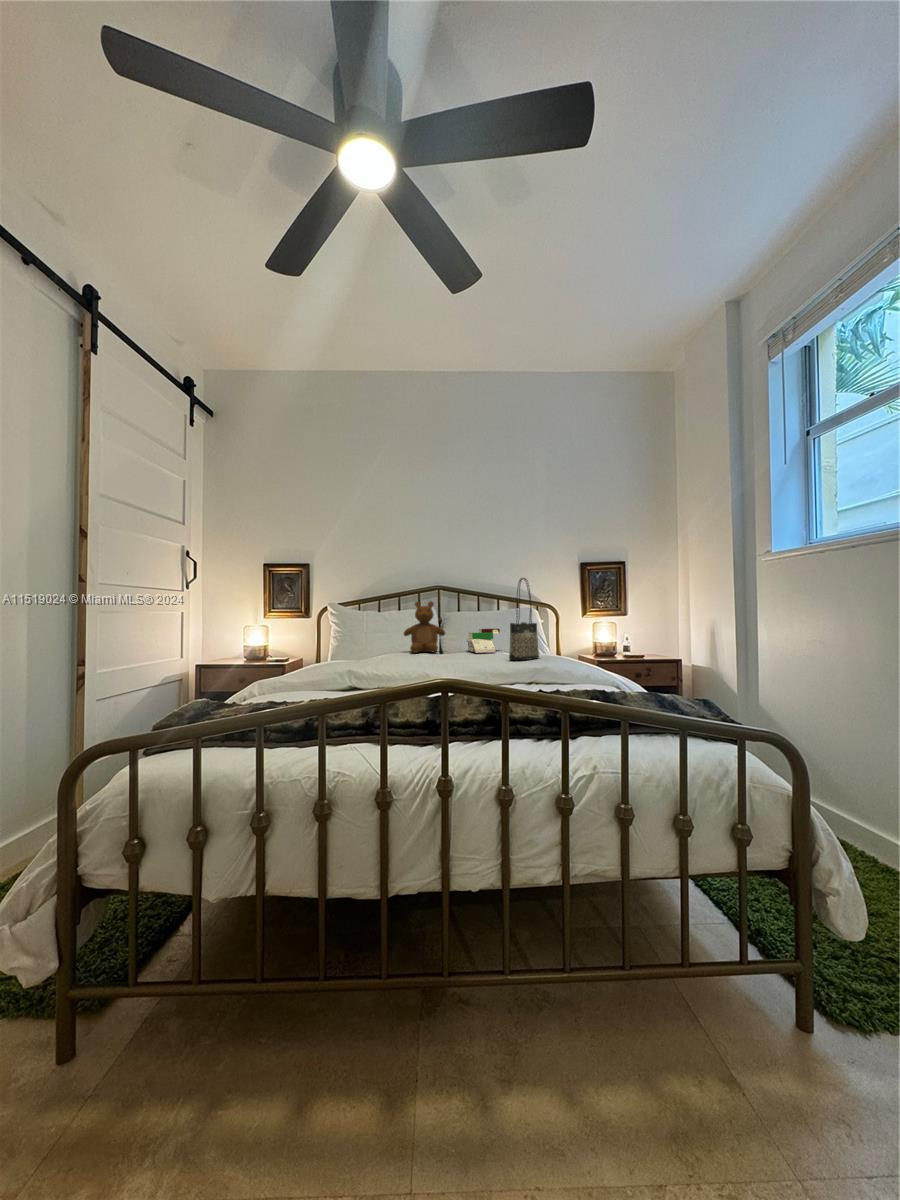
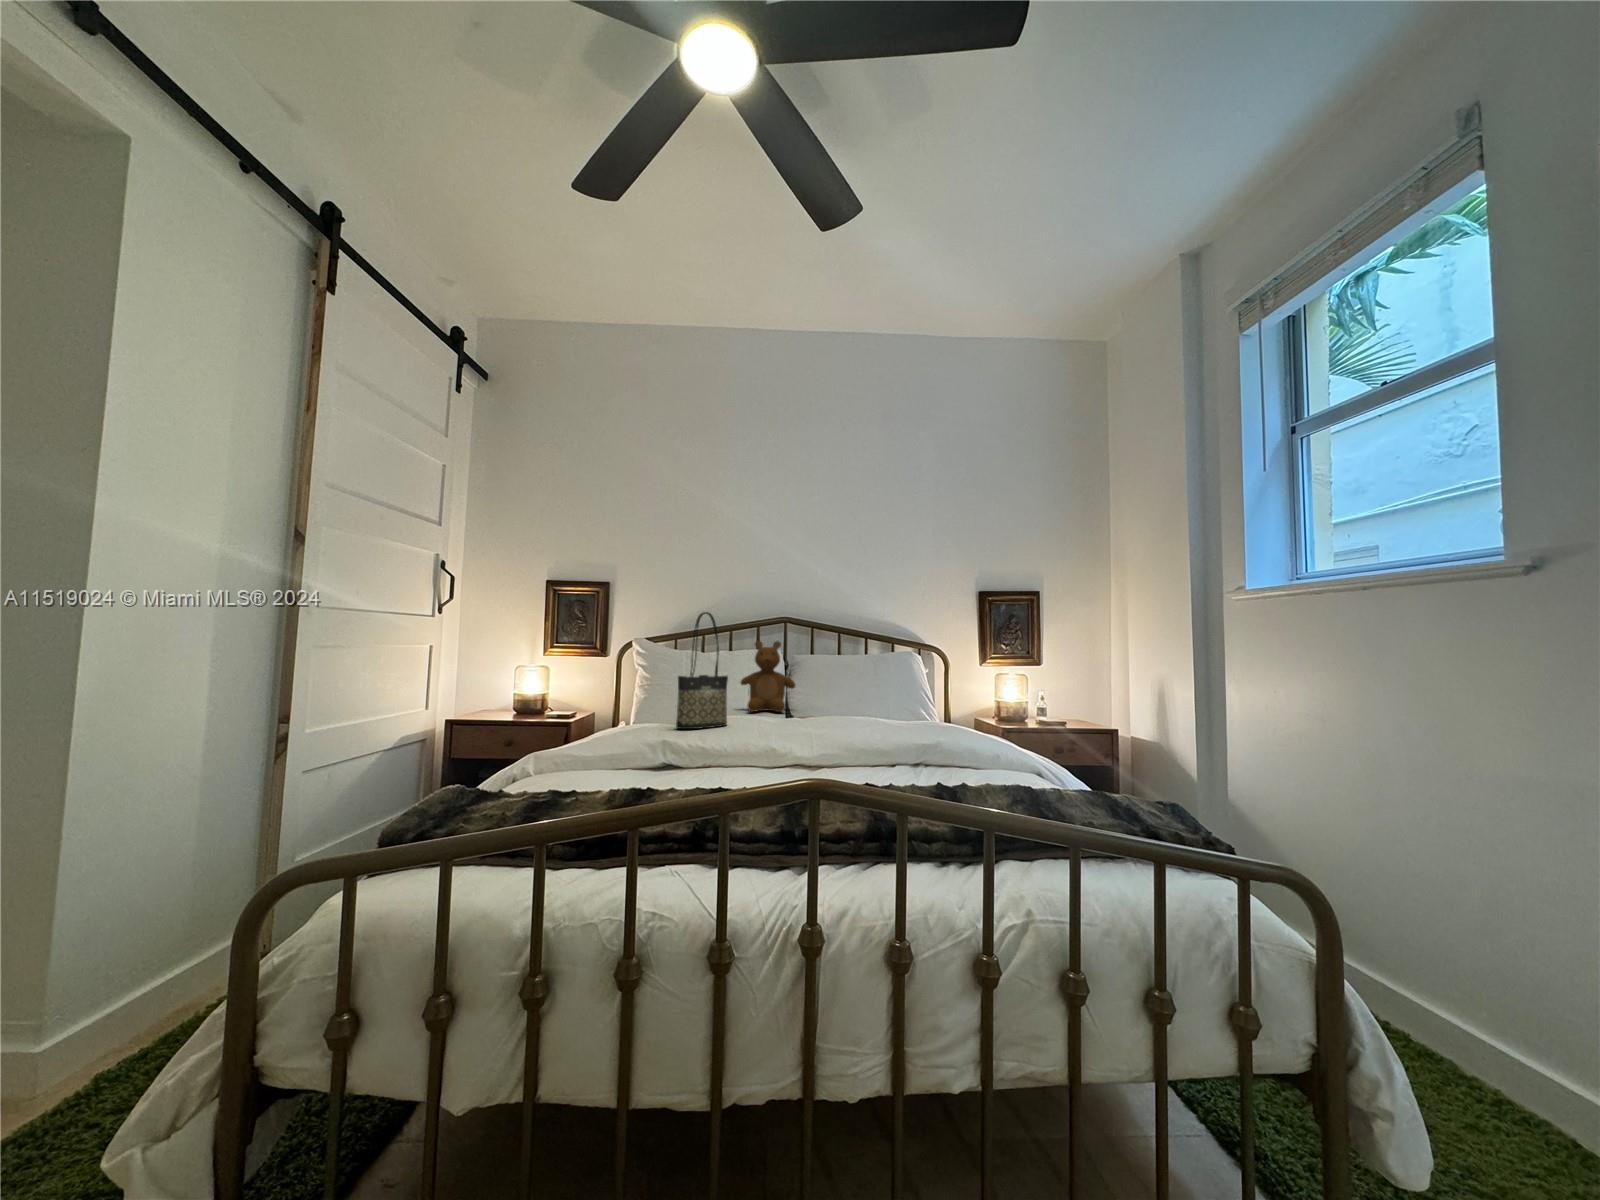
tote bag: present [509,578,539,660] -> present [676,612,728,729]
book: present [467,629,500,653] -> none [825,680,870,715]

